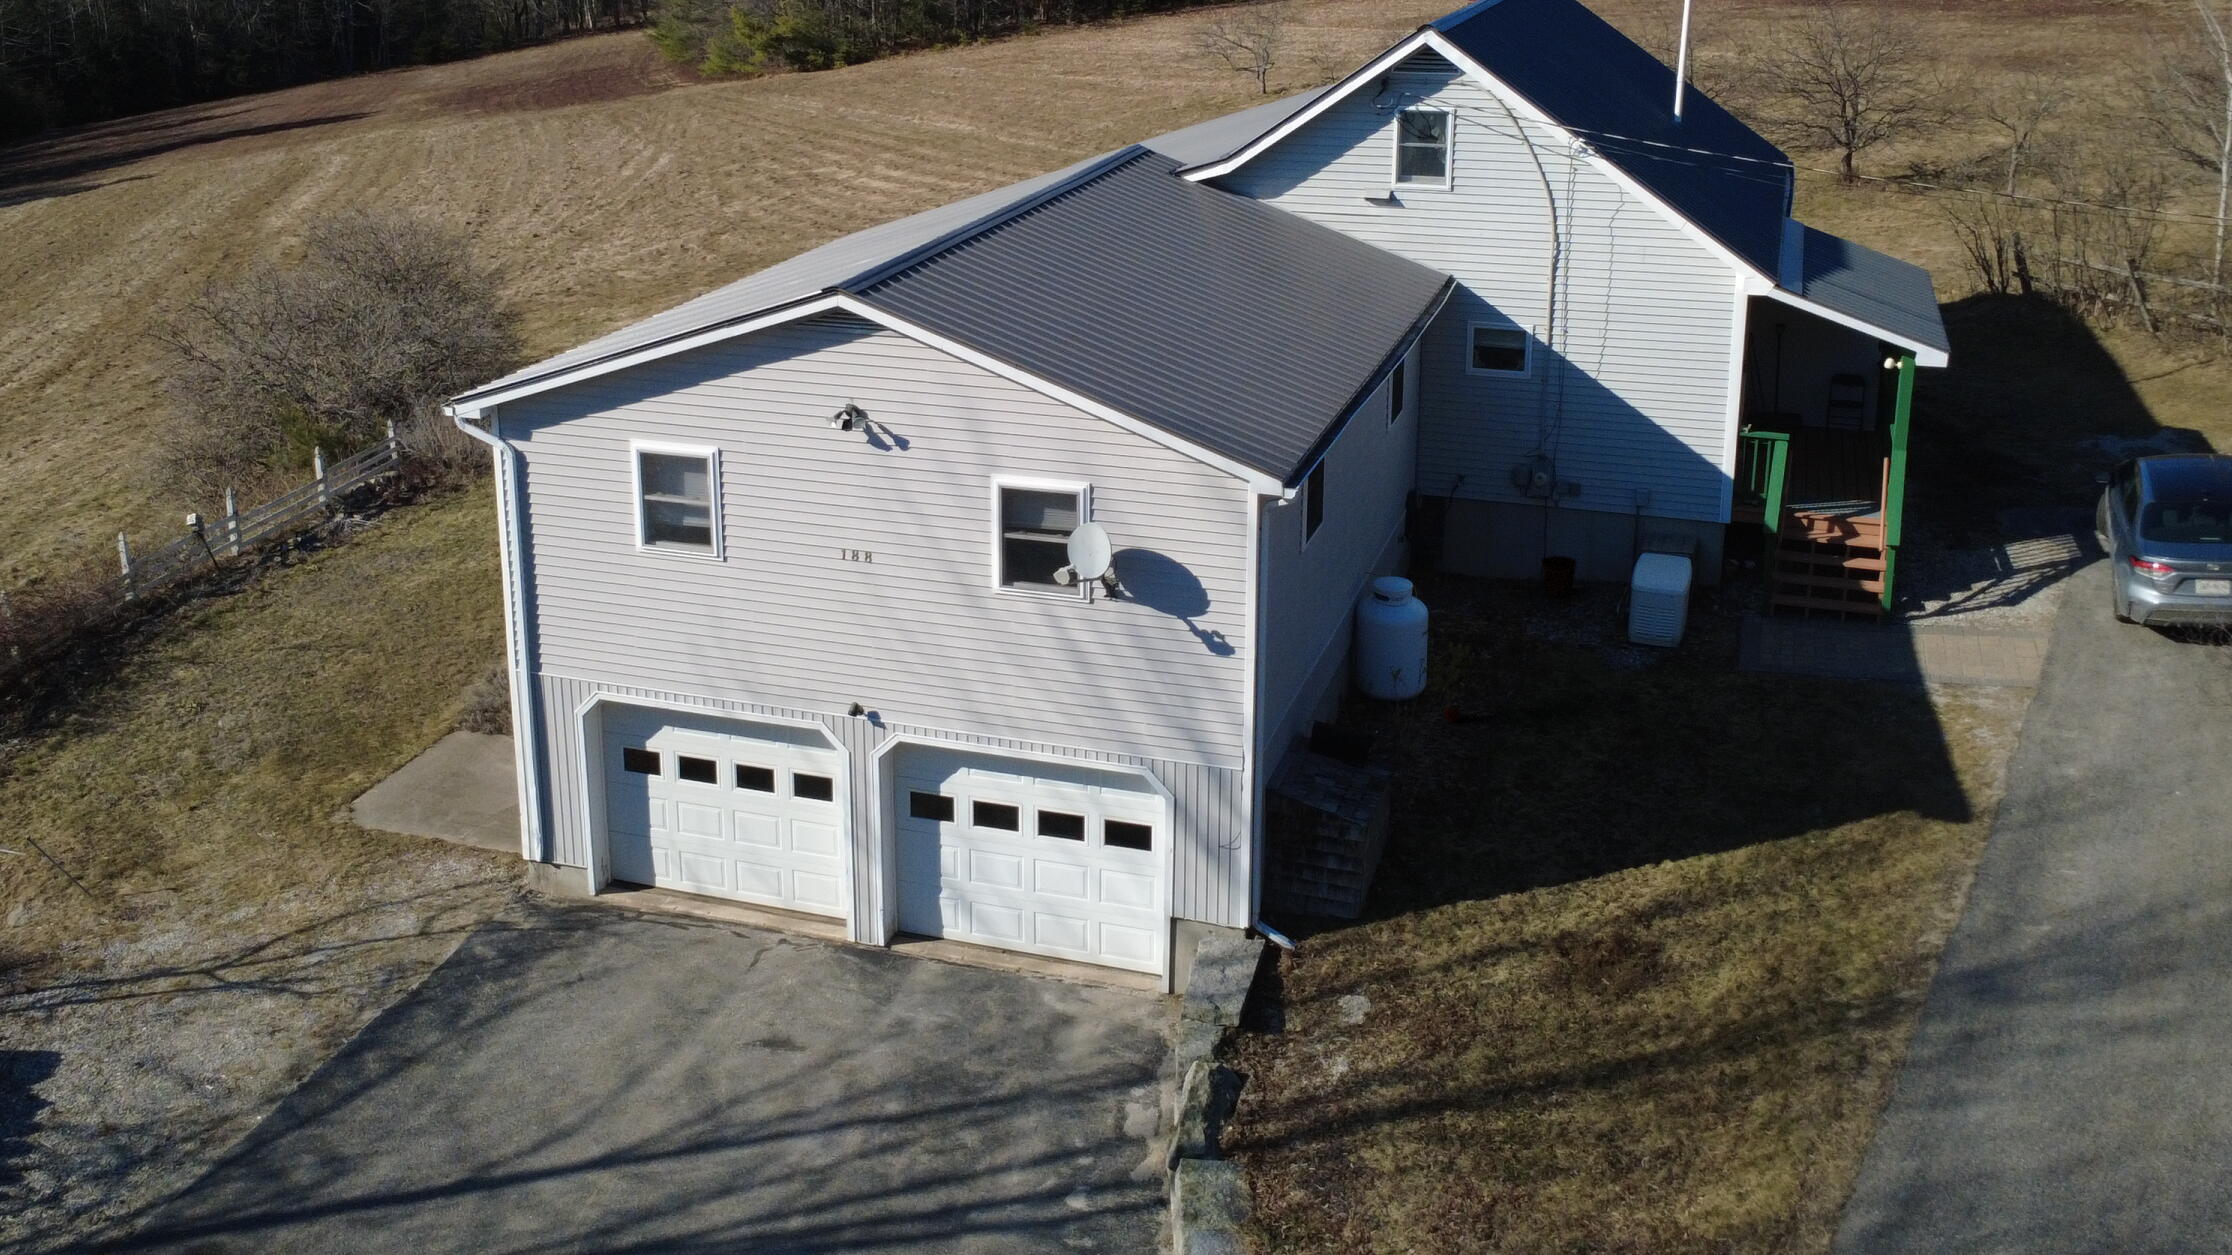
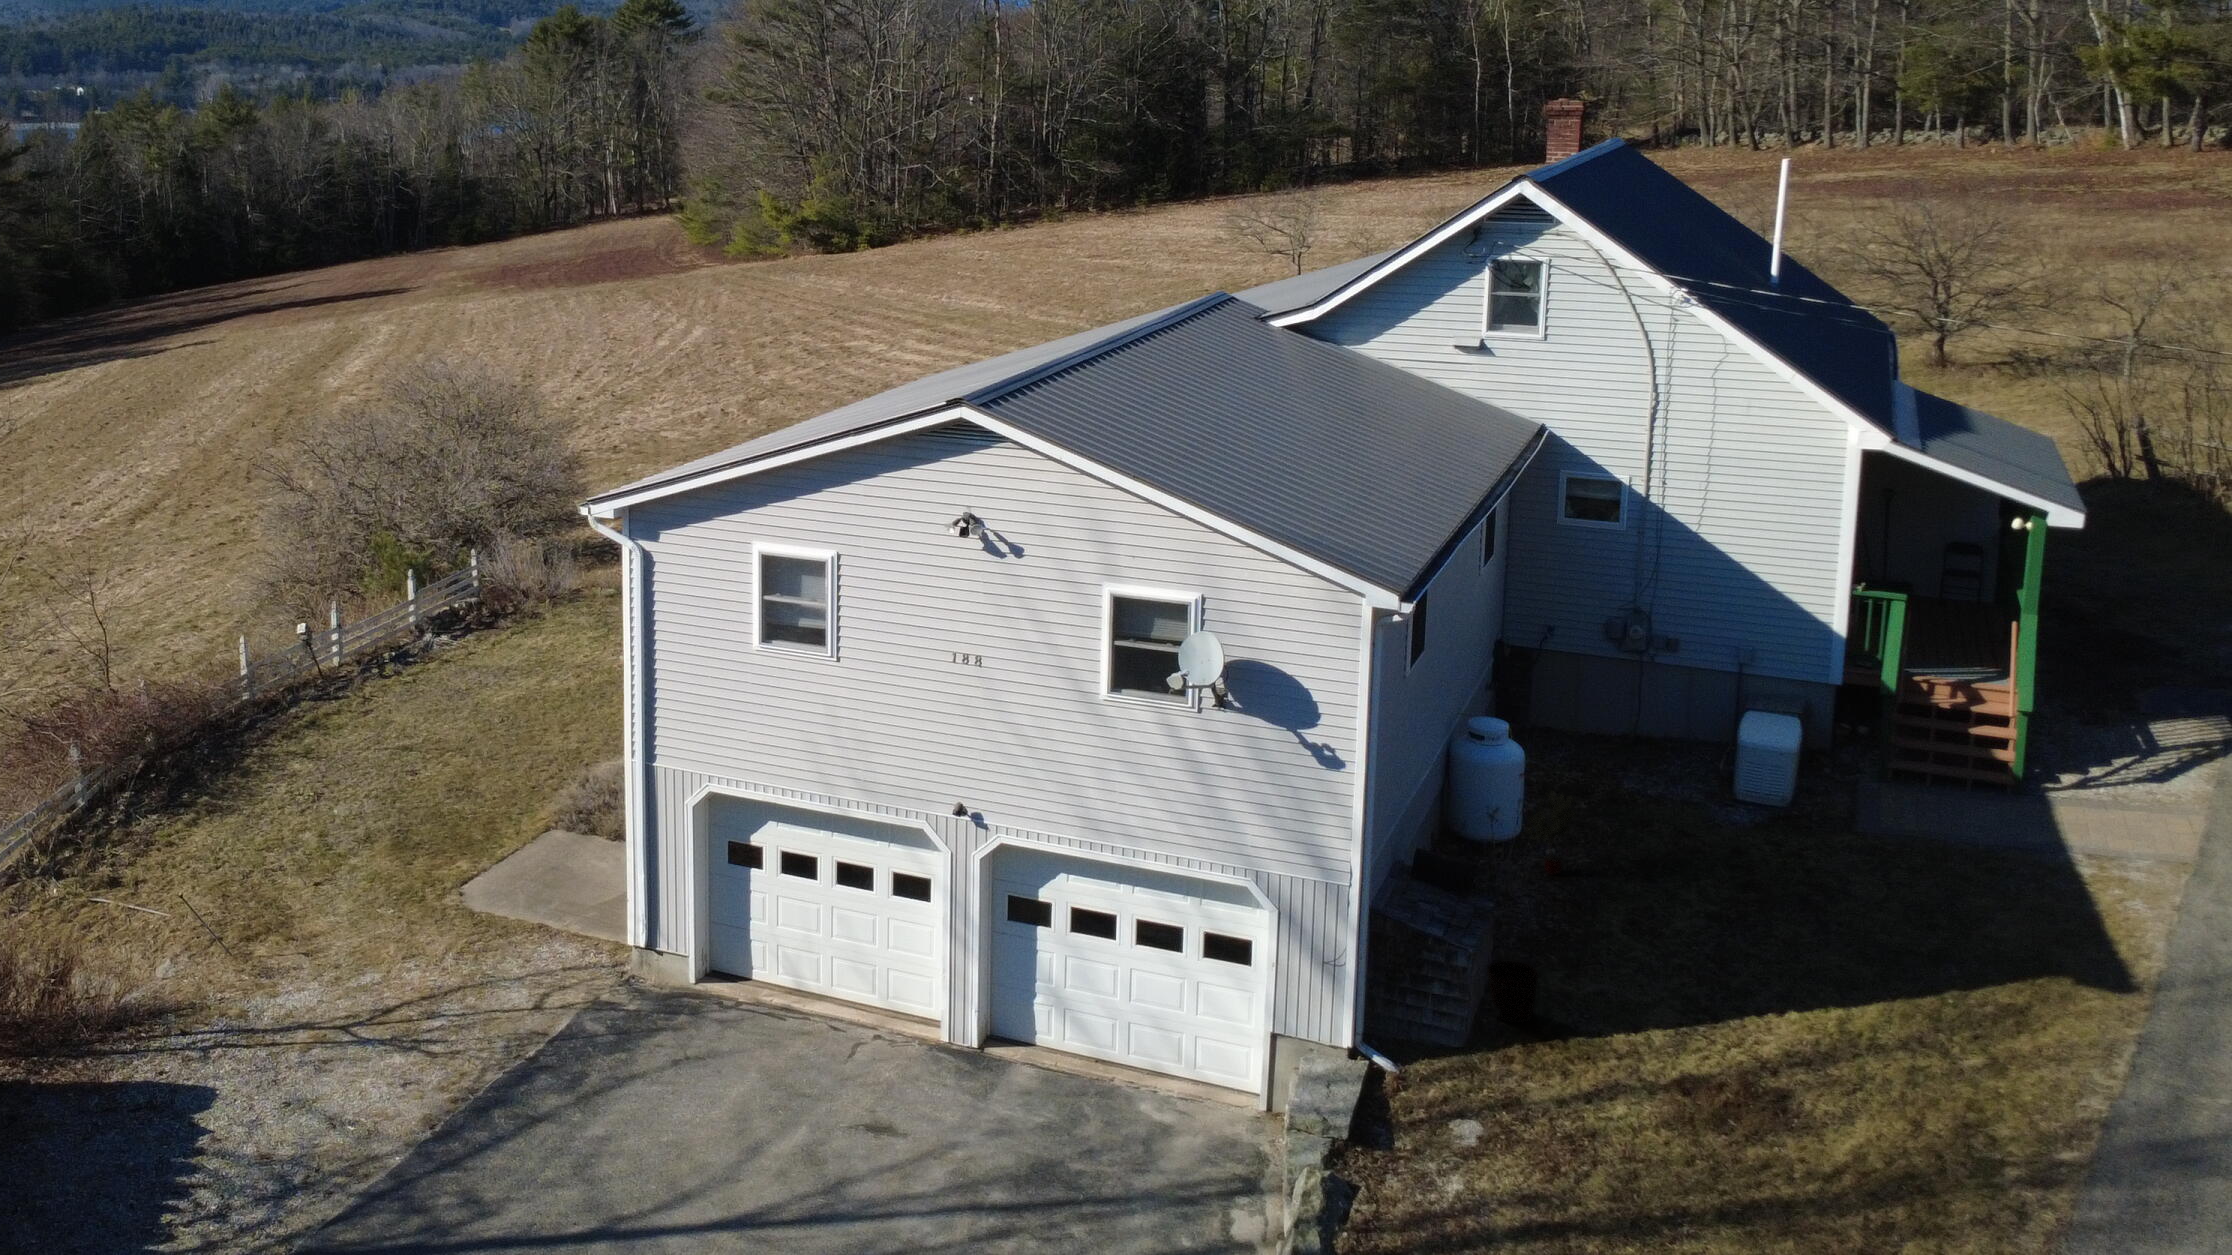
bucket: present [1541,555,1576,597] -> present [1487,961,1539,1023]

